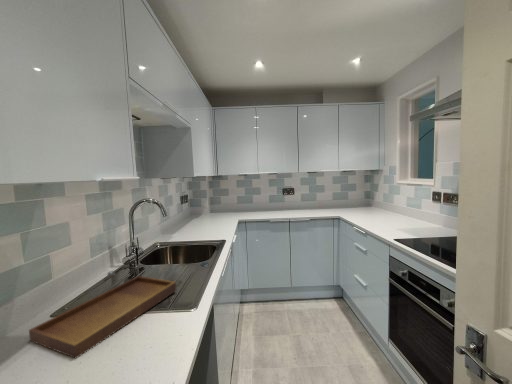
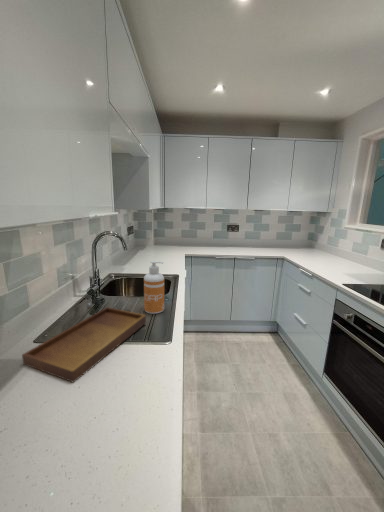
soap dispenser: none [178,225,201,281] -> present [144,261,164,314]

